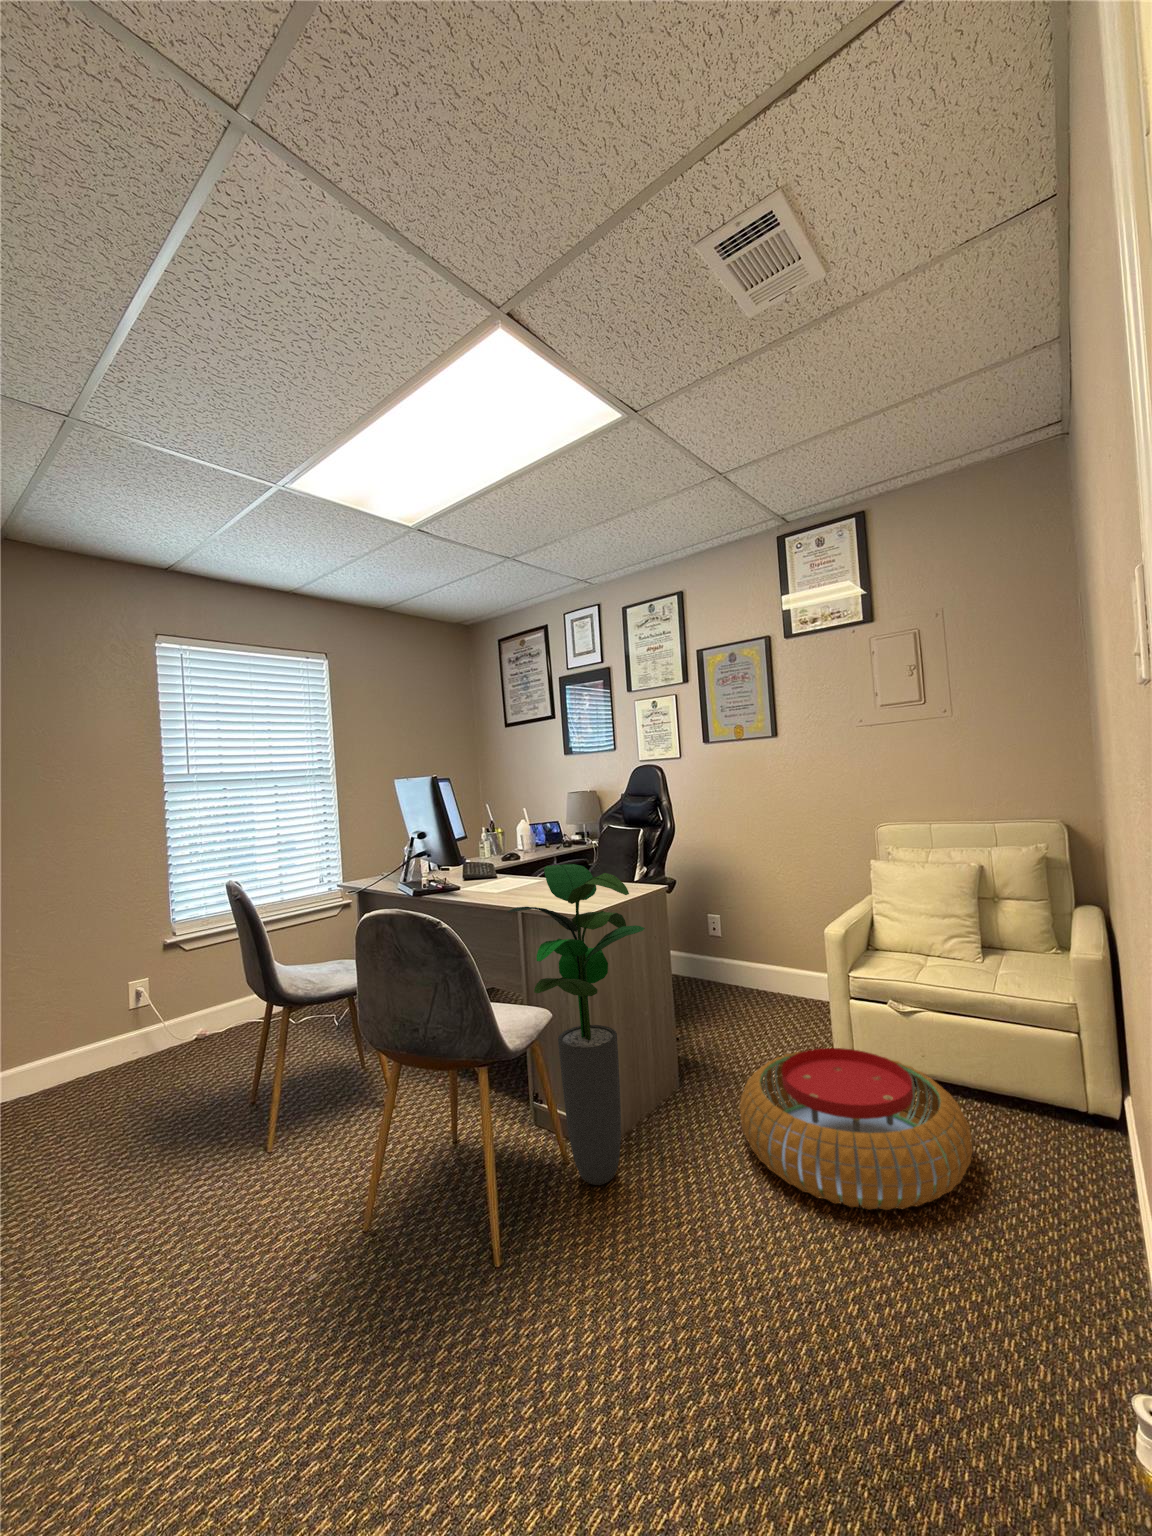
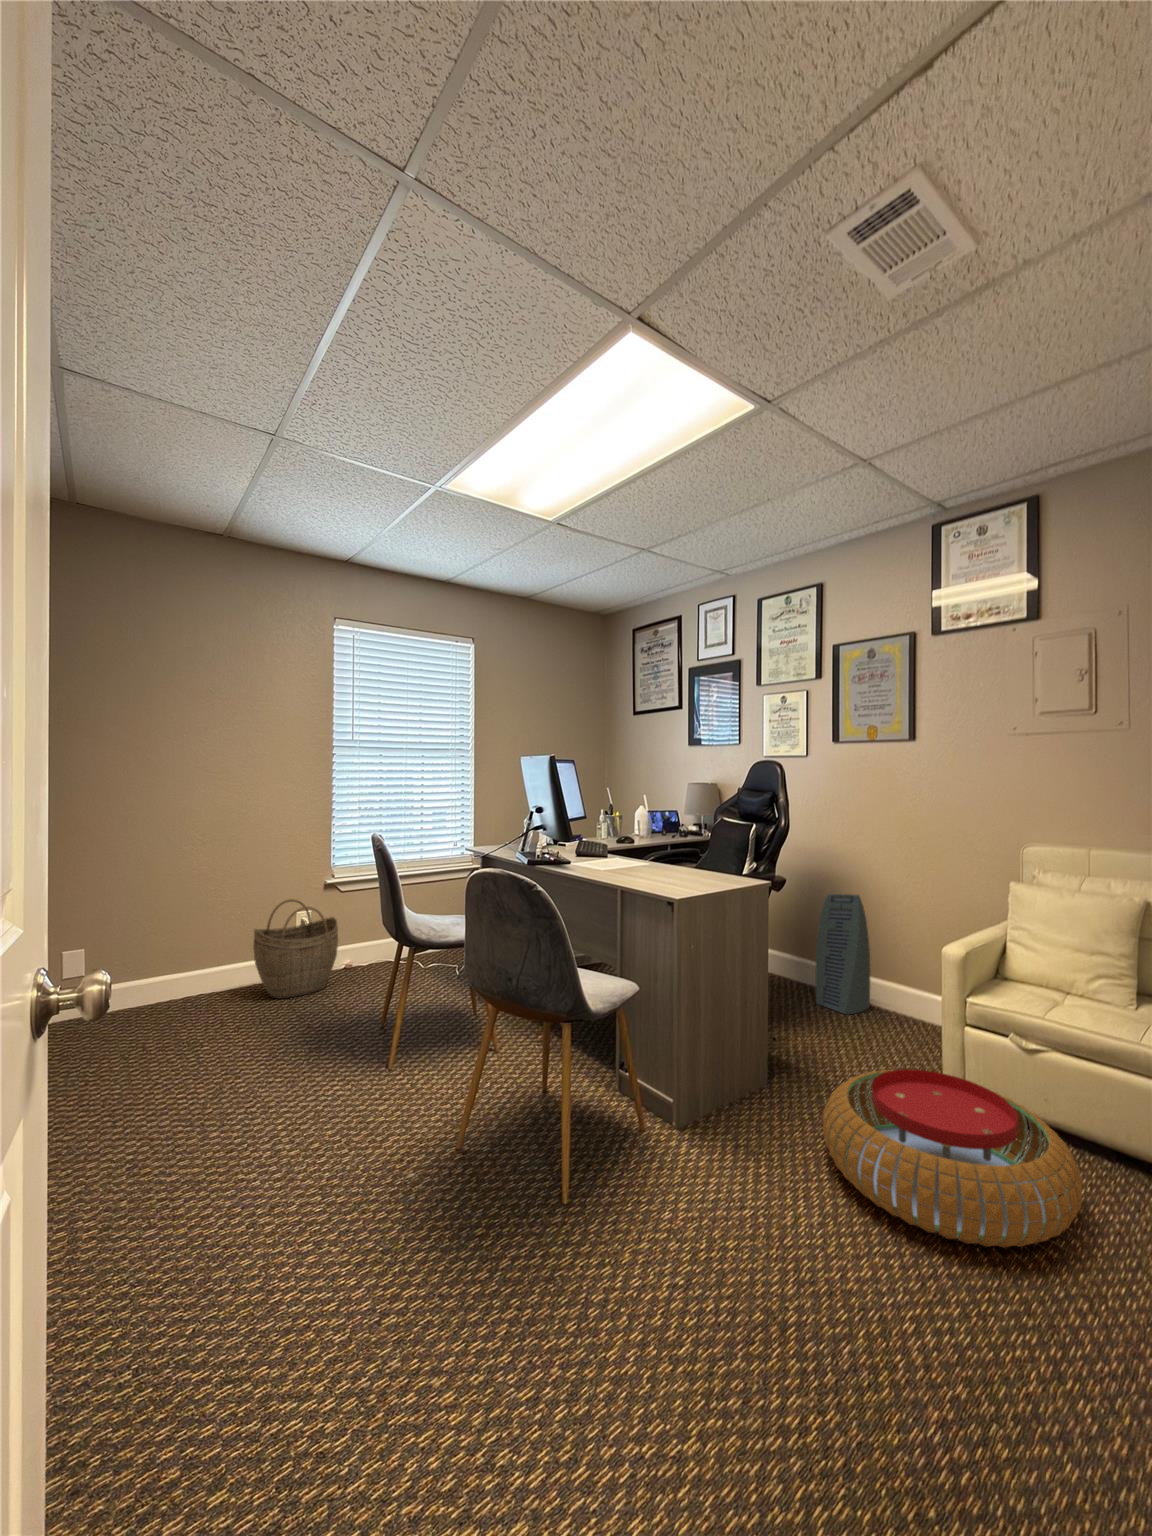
potted plant: present [507,864,645,1185] -> none [604,849,736,1156]
air purifier: none [703,886,755,1003] -> present [815,894,870,1014]
woven basket: none [76,970,187,1091] -> present [253,899,338,999]

